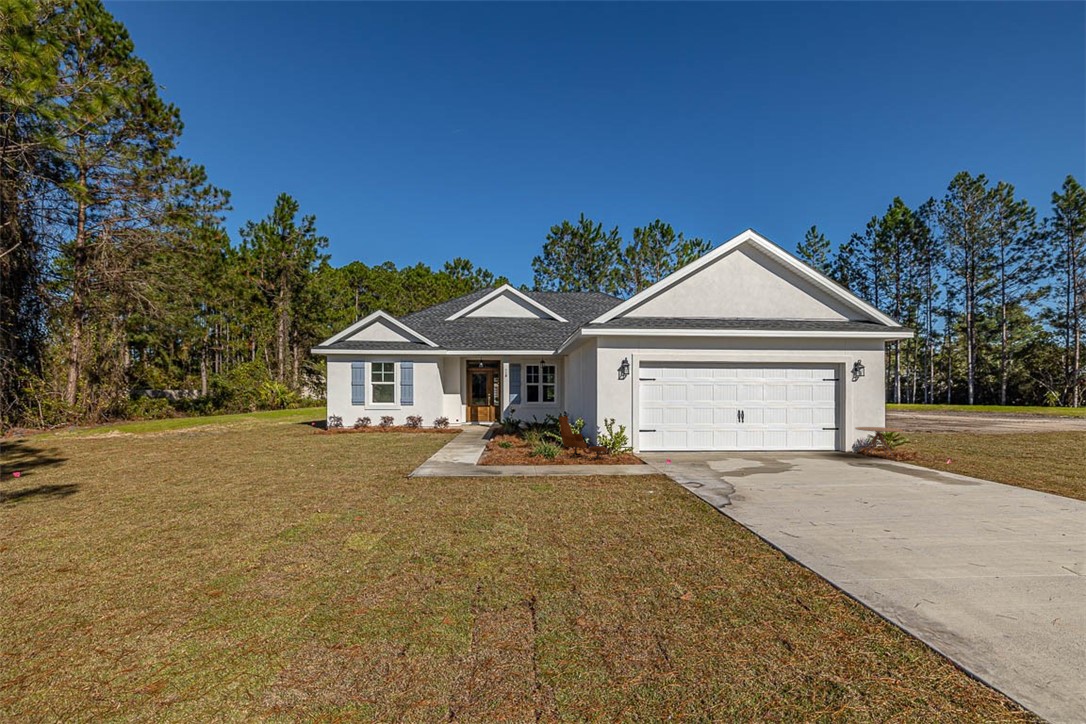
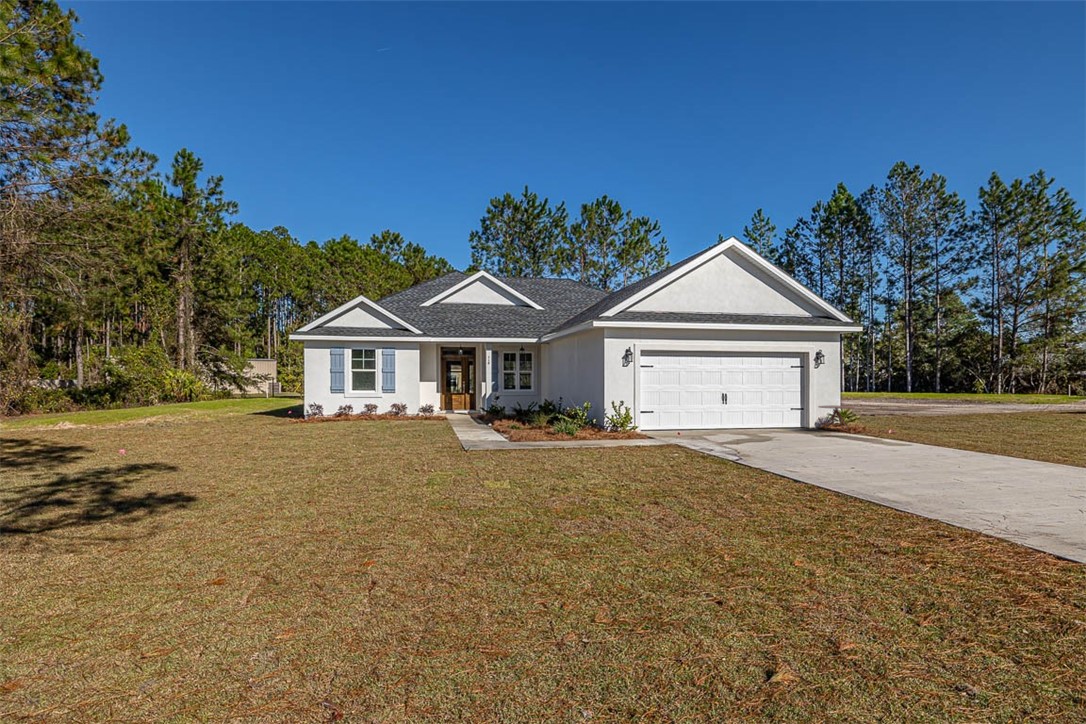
lounge chair: present [559,416,607,458] -> none [571,401,616,439]

